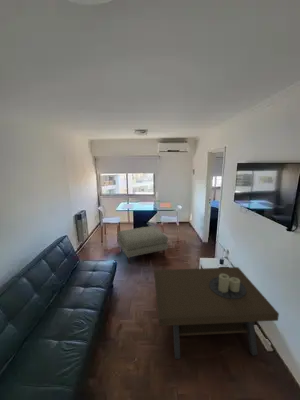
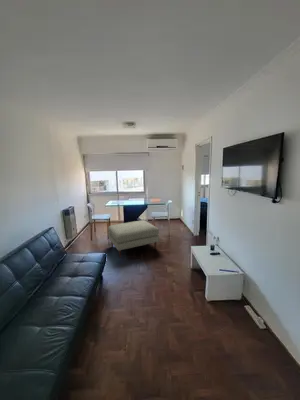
coffee table: present [154,267,279,359] -> none [145,251,269,341]

